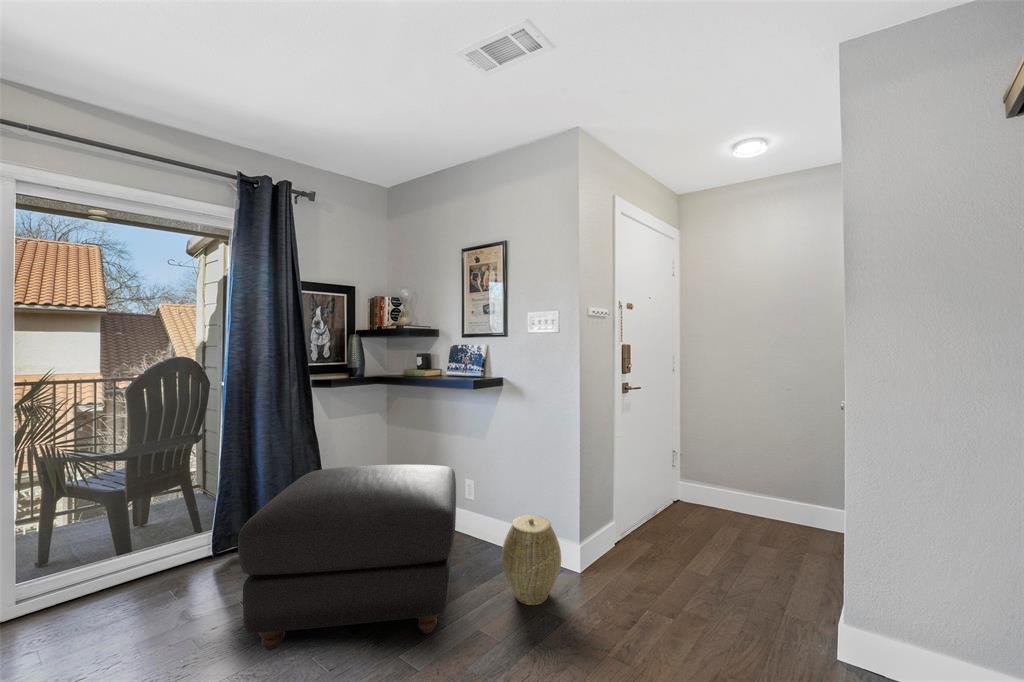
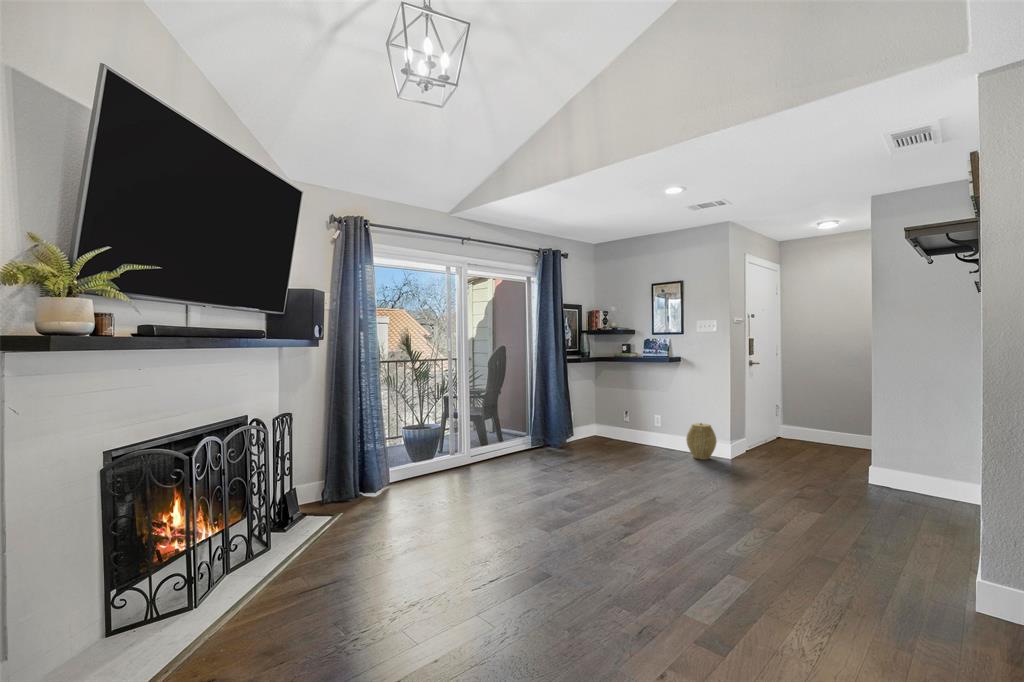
ottoman: present [238,465,456,651] -> none [582,400,670,462]

